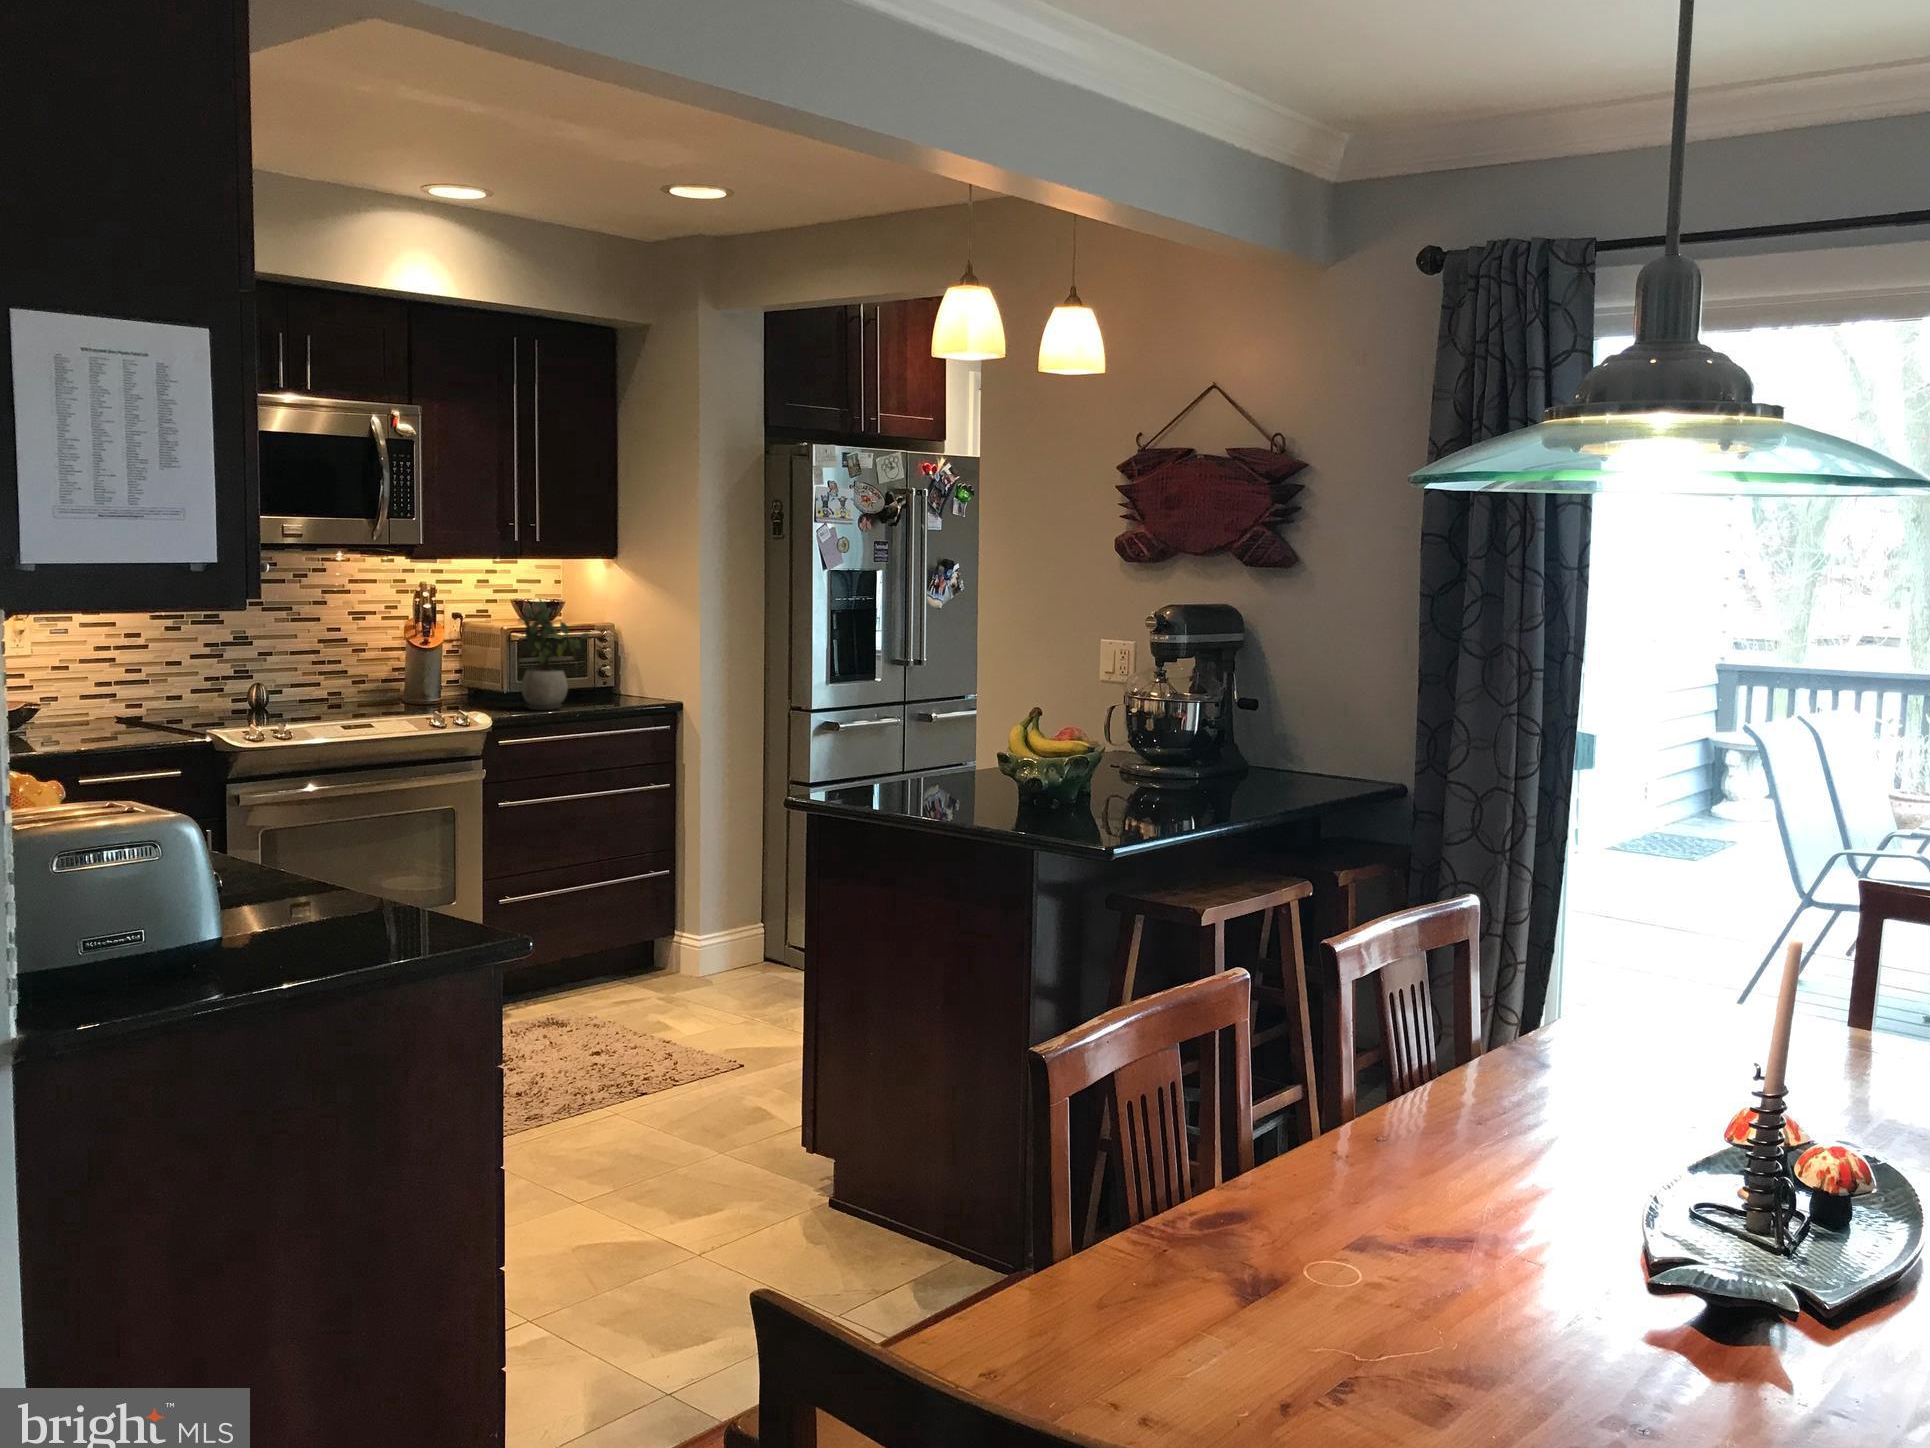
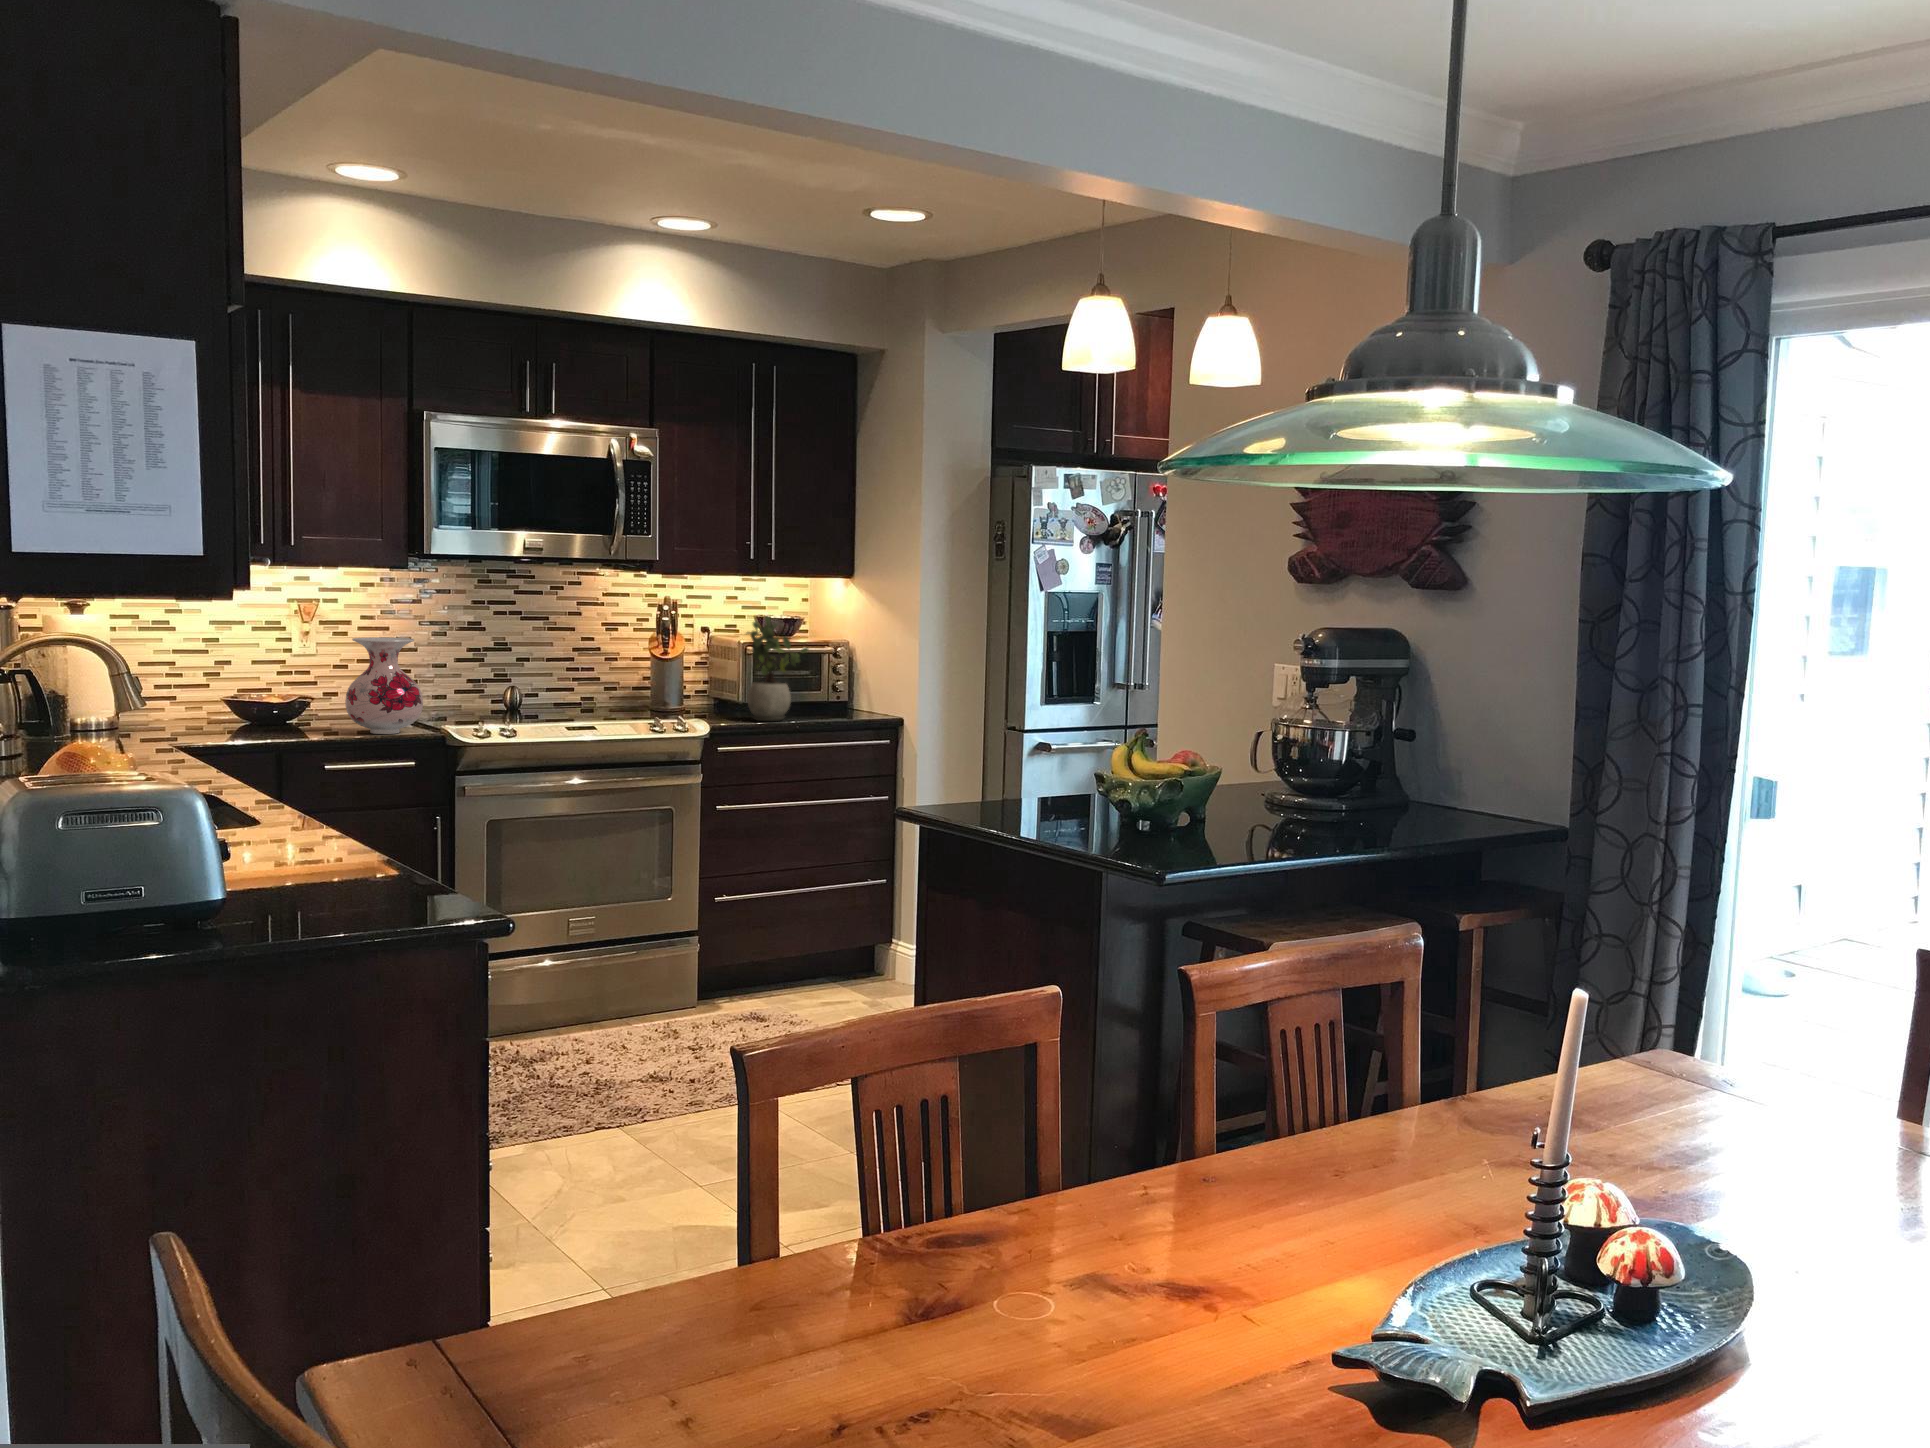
vase: none [85,635,177,742] -> present [345,637,423,734]

